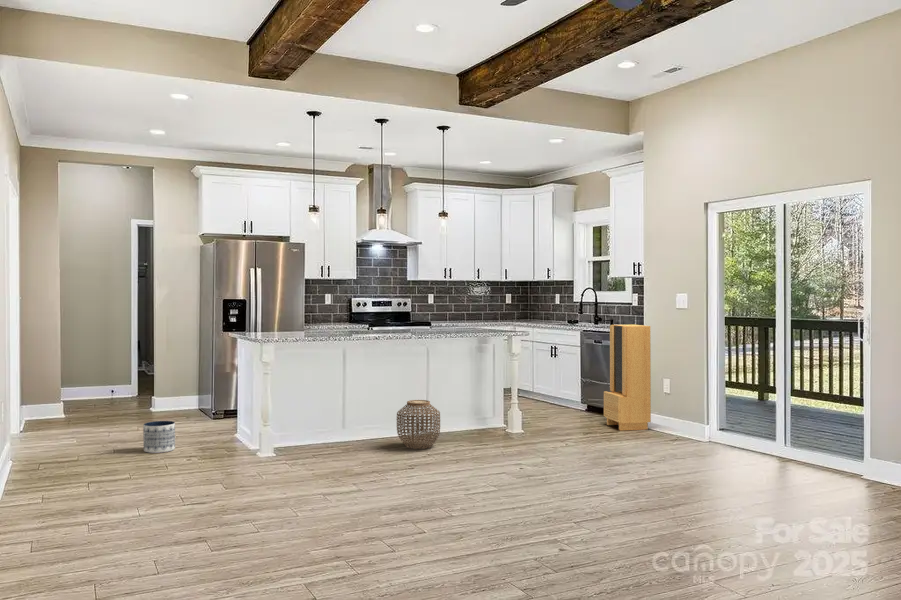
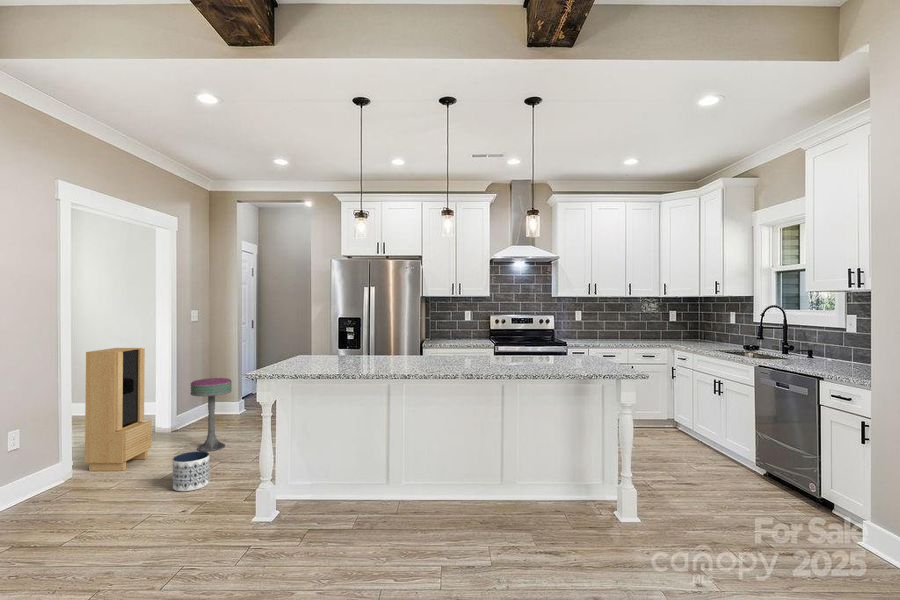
storage cabinet: present [604,324,651,431] -> present [85,348,152,471]
bar stool: none [89,363,131,437] -> present [191,378,232,451]
woven basket: present [397,400,440,449] -> none [419,470,483,551]

